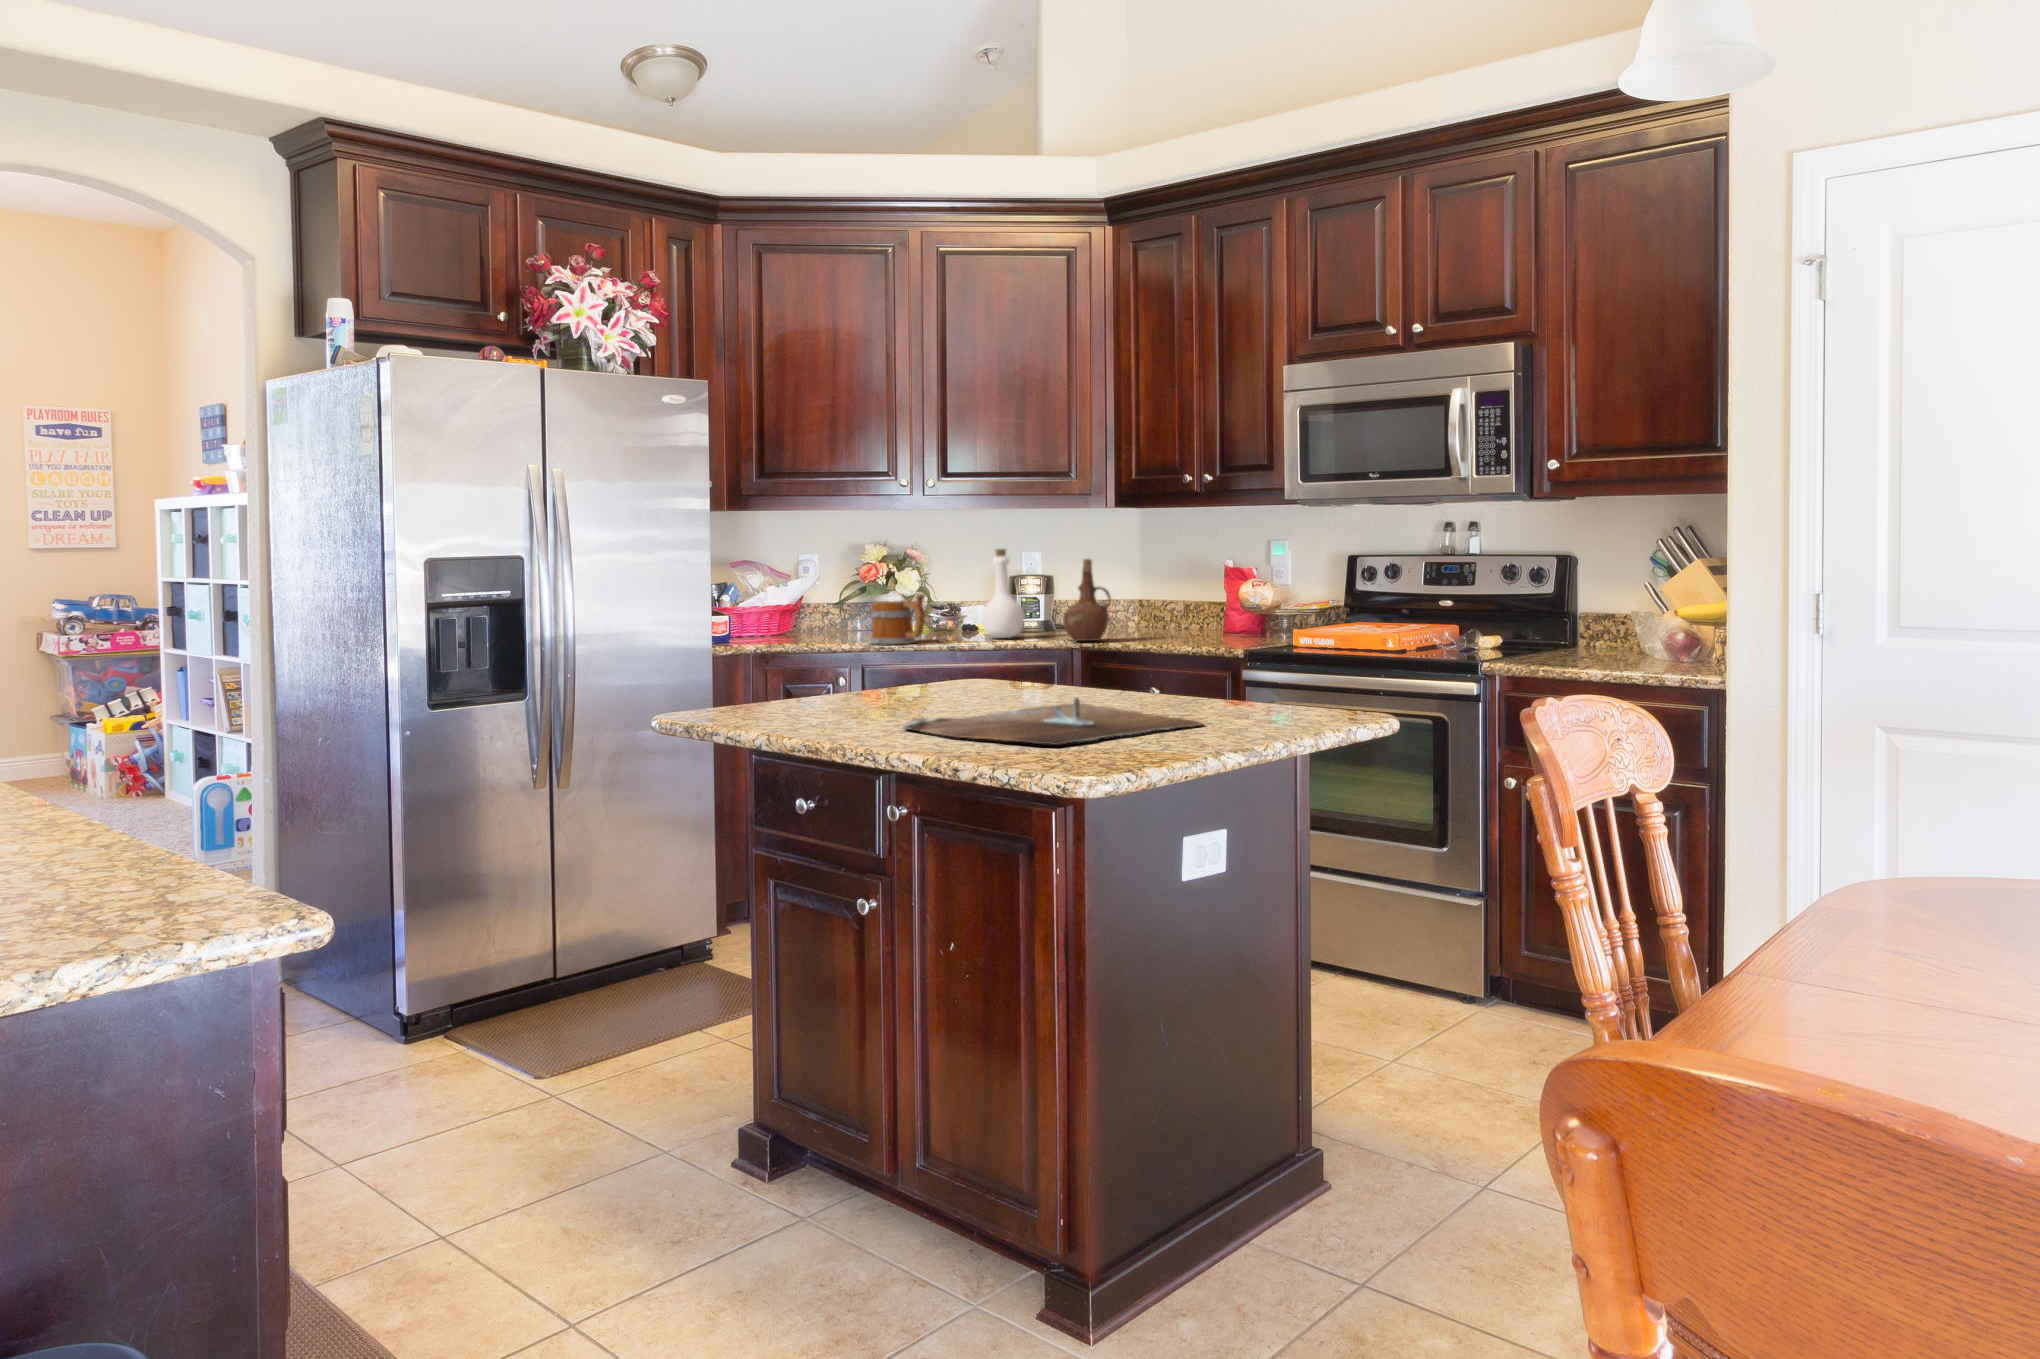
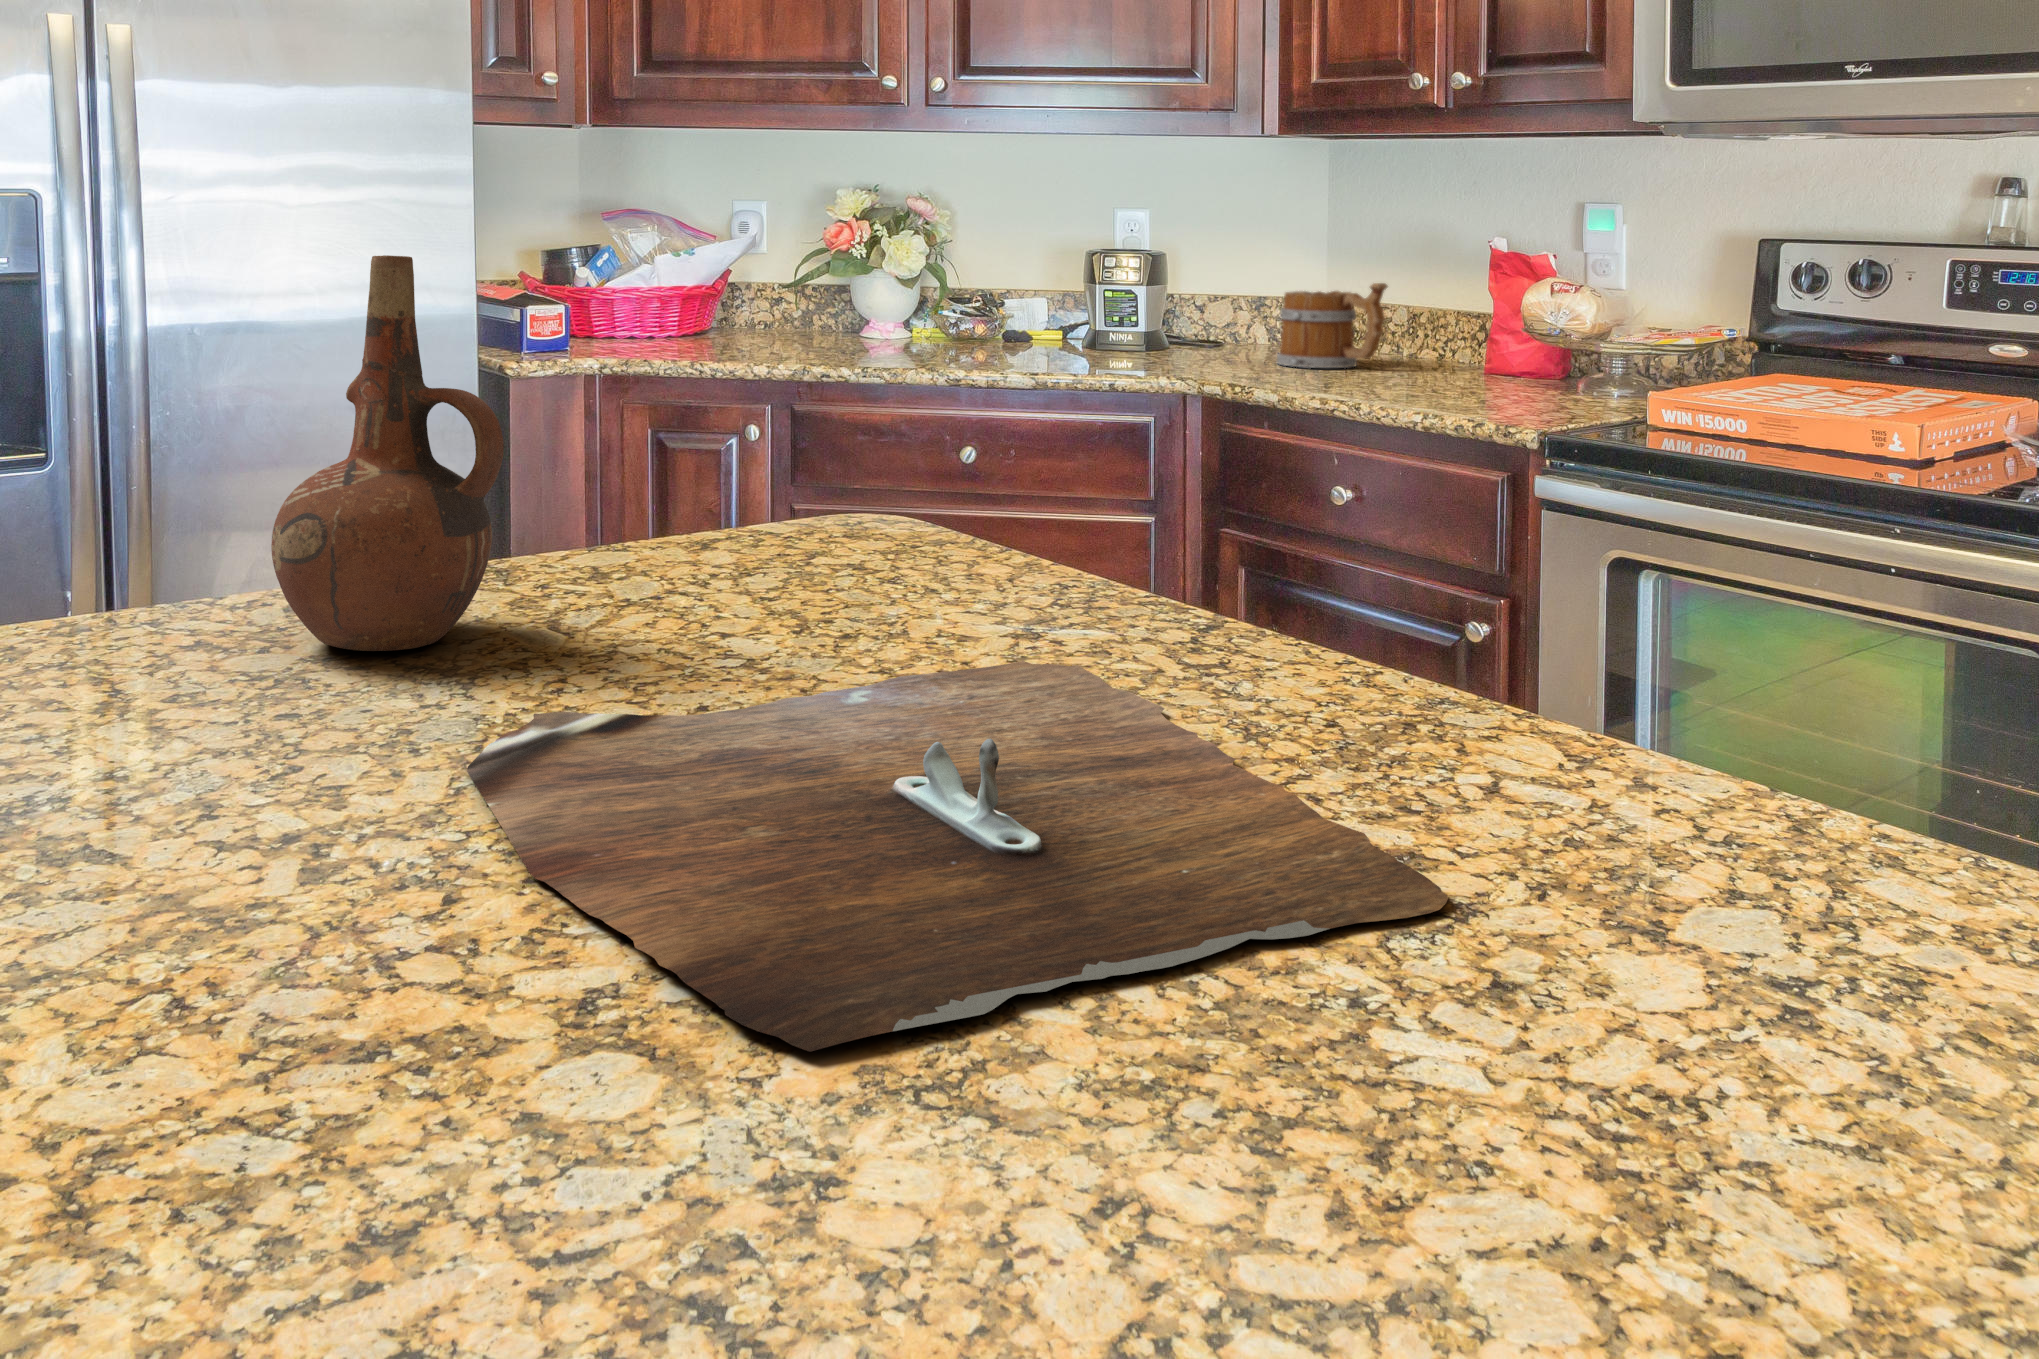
bottle: present [982,549,1024,638] -> none [1024,205,1099,363]
ceramic pitcher: present [1063,559,1111,641] -> present [271,255,504,651]
mug: present [870,594,925,644] -> present [1277,283,1388,368]

